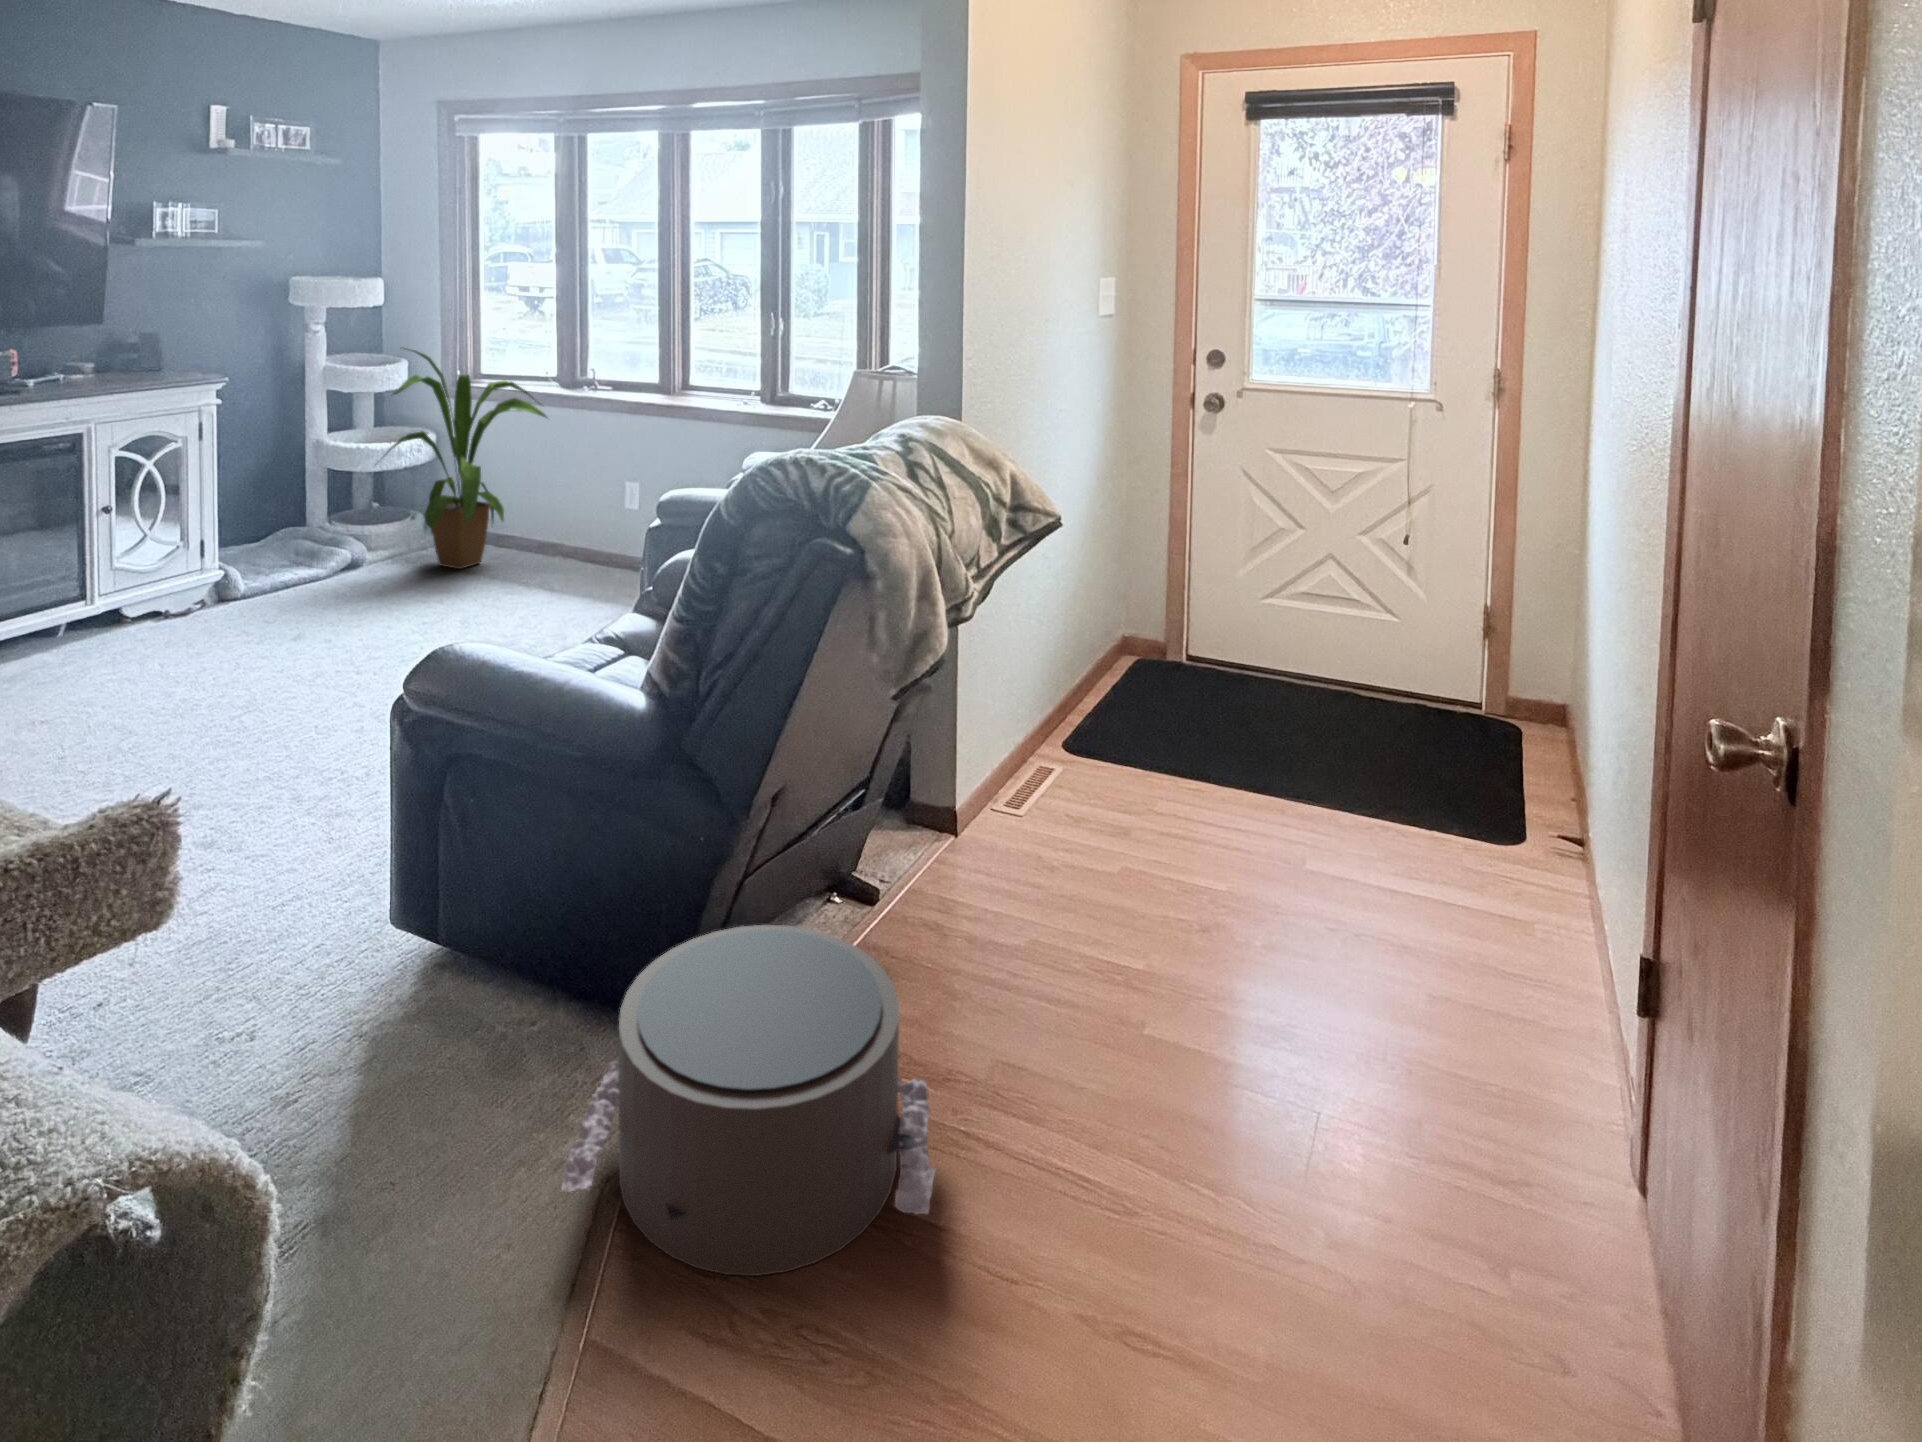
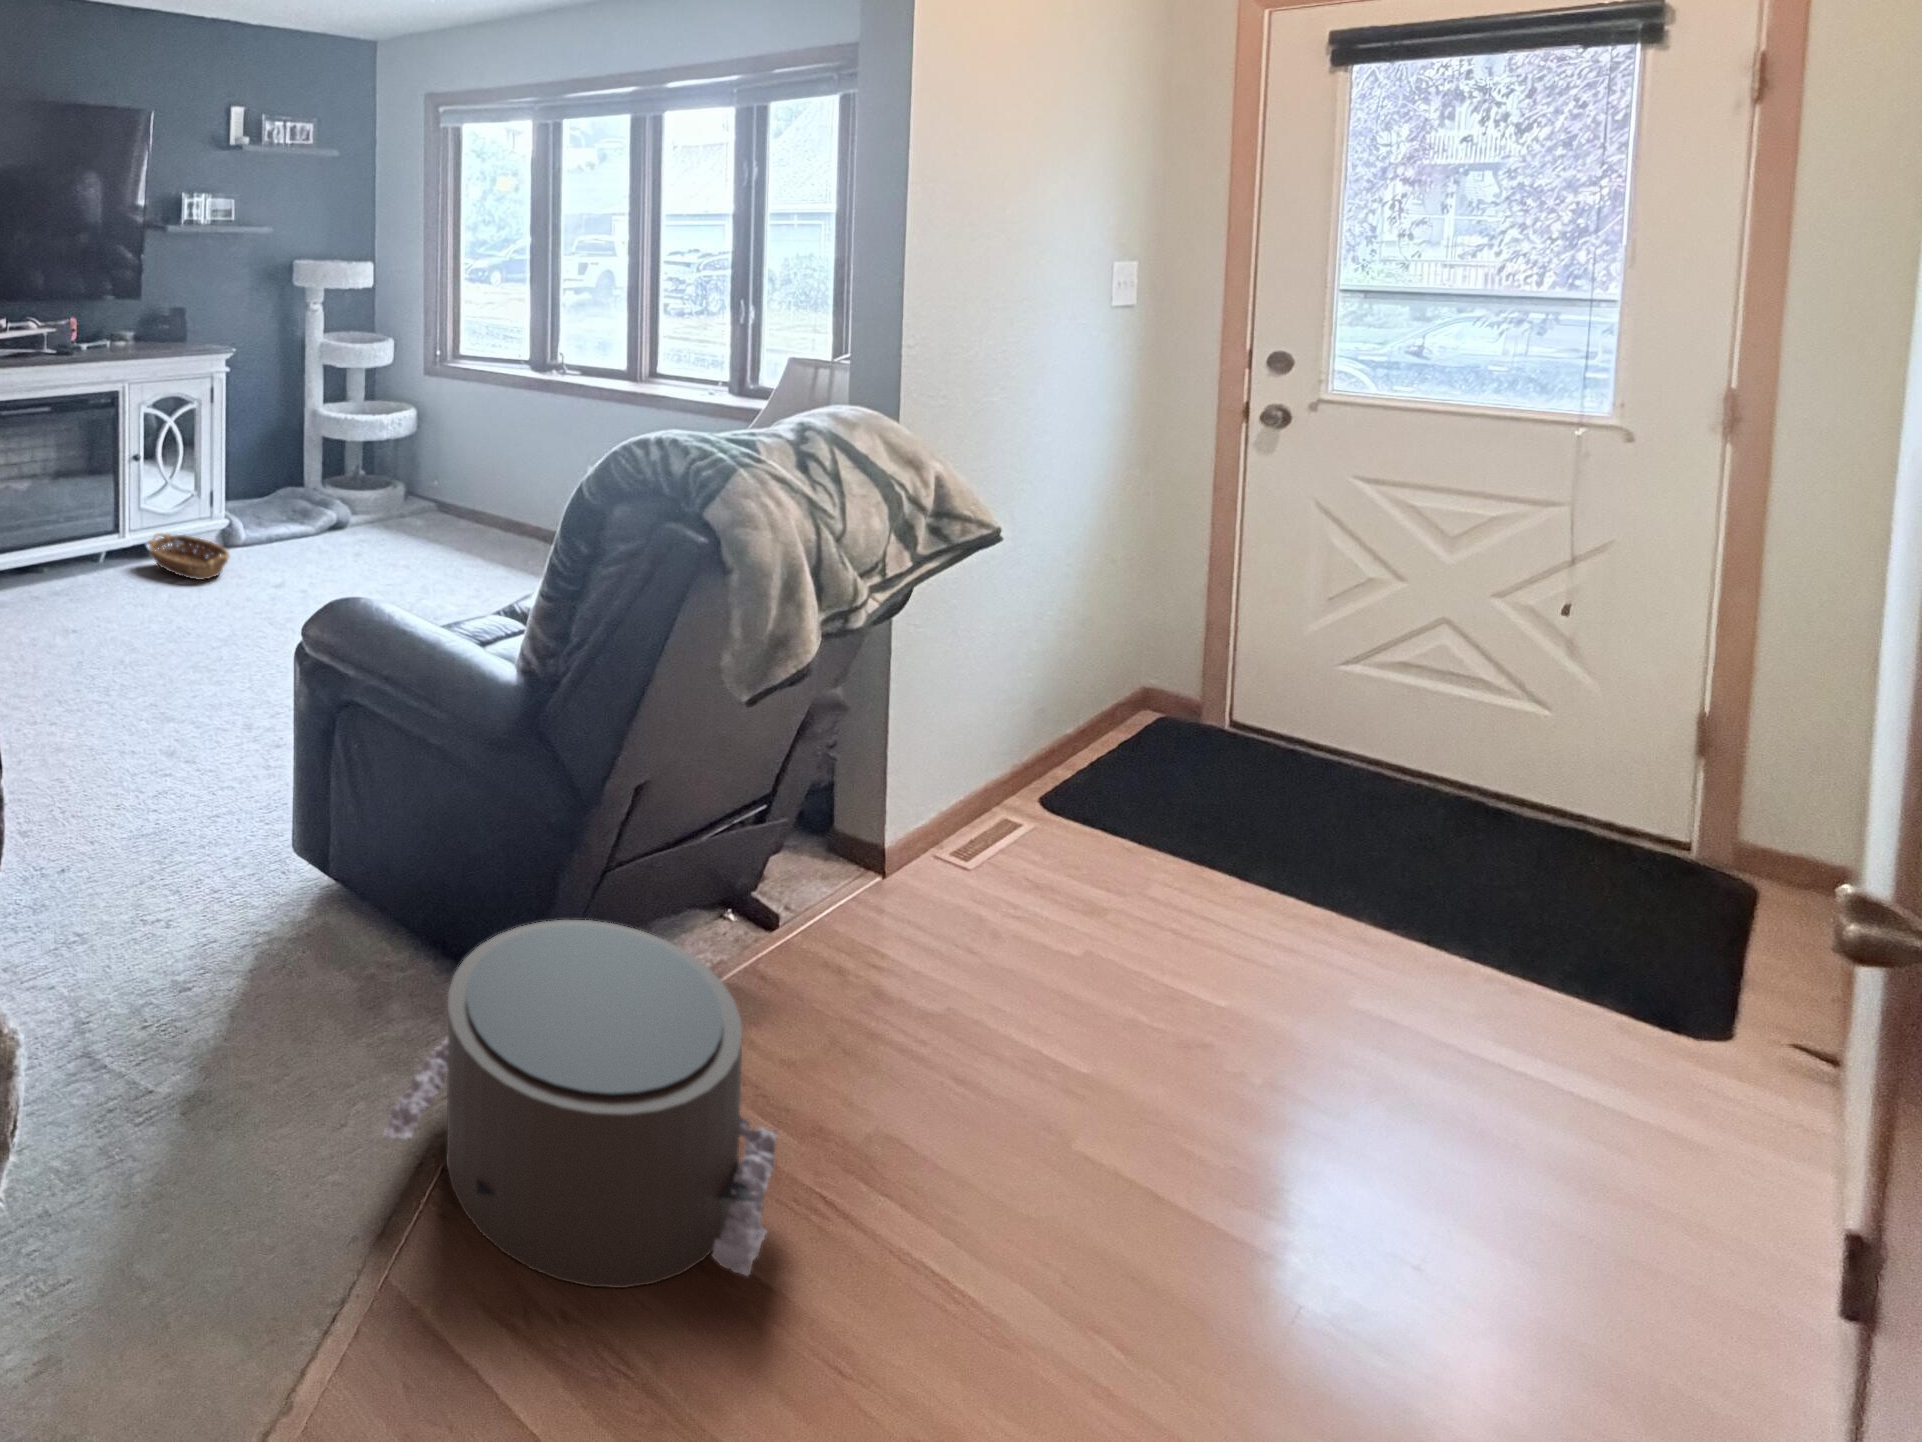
house plant: present [386,350,547,569] -> none [351,328,508,539]
basket: none [102,584,264,649] -> present [149,533,229,580]

